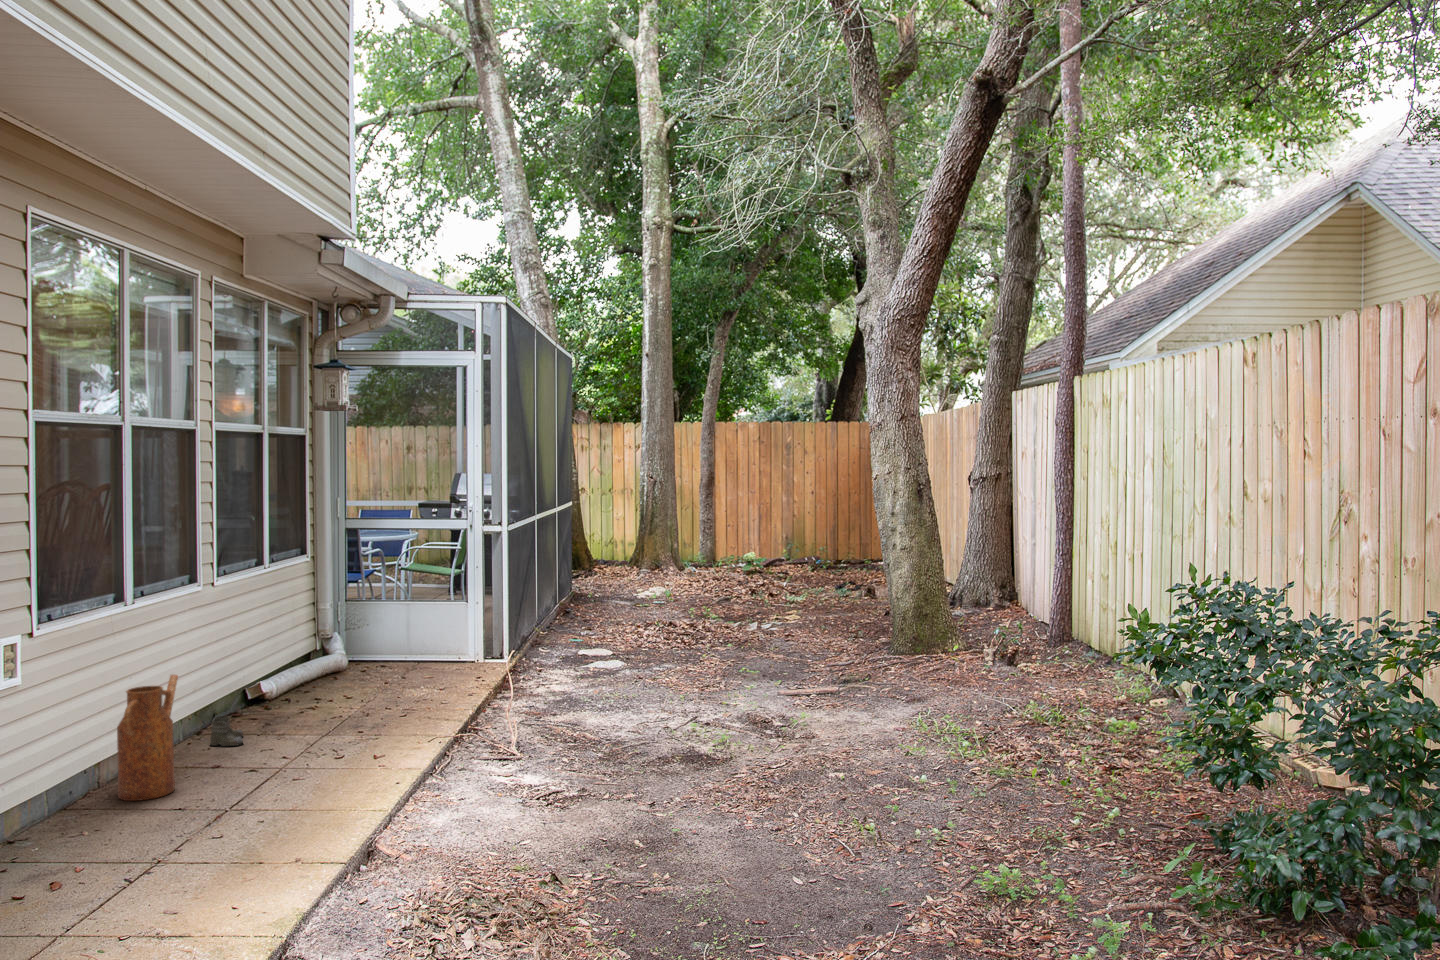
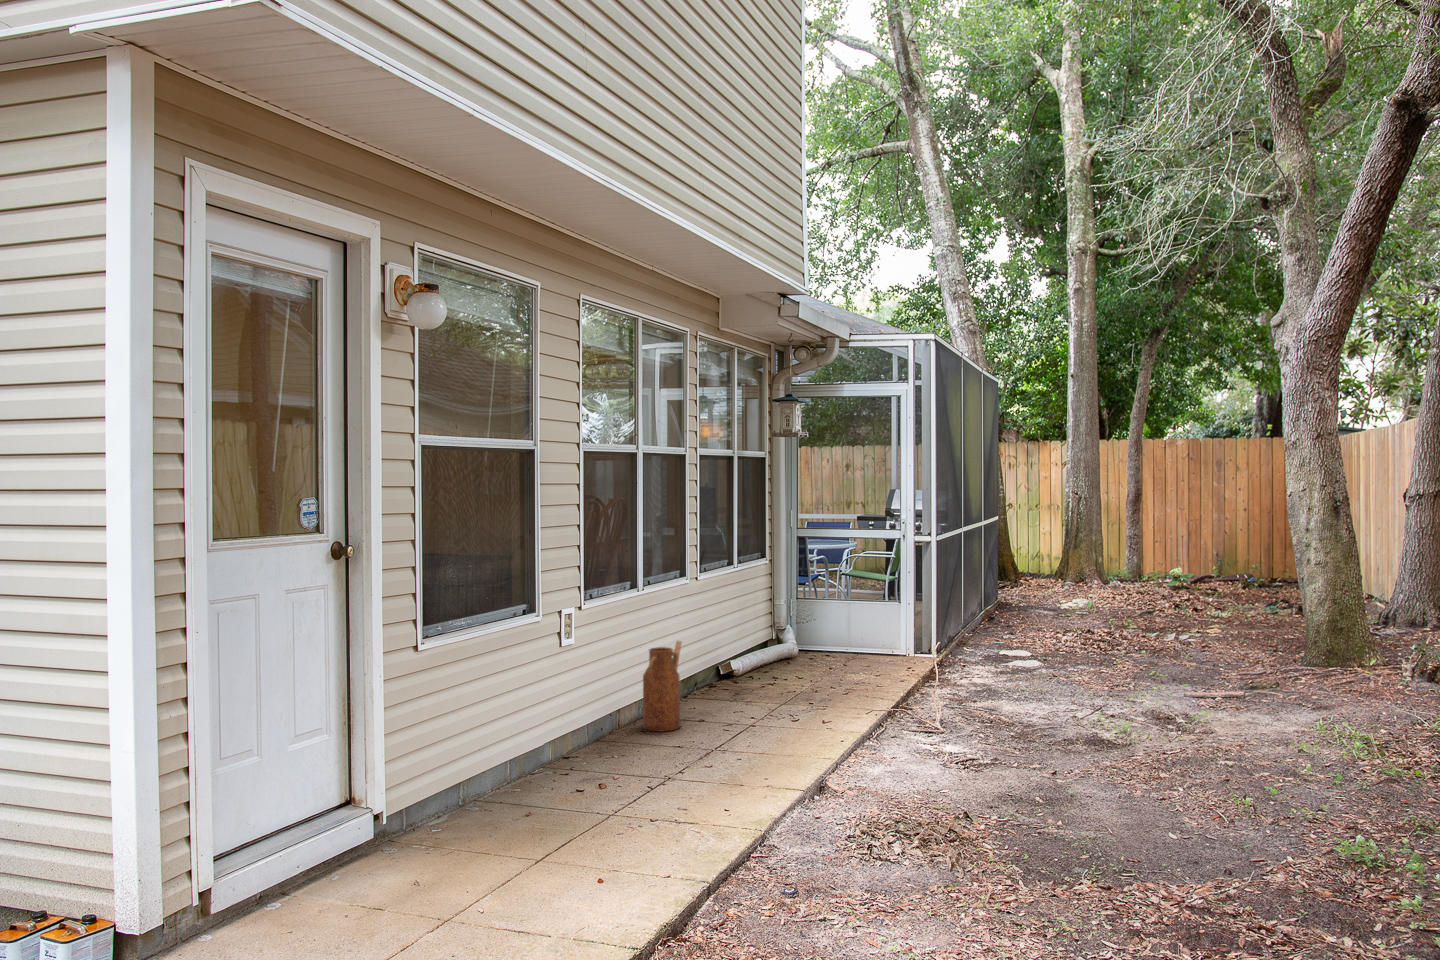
boots: present [210,715,243,746] -> none [700,678,725,703]

